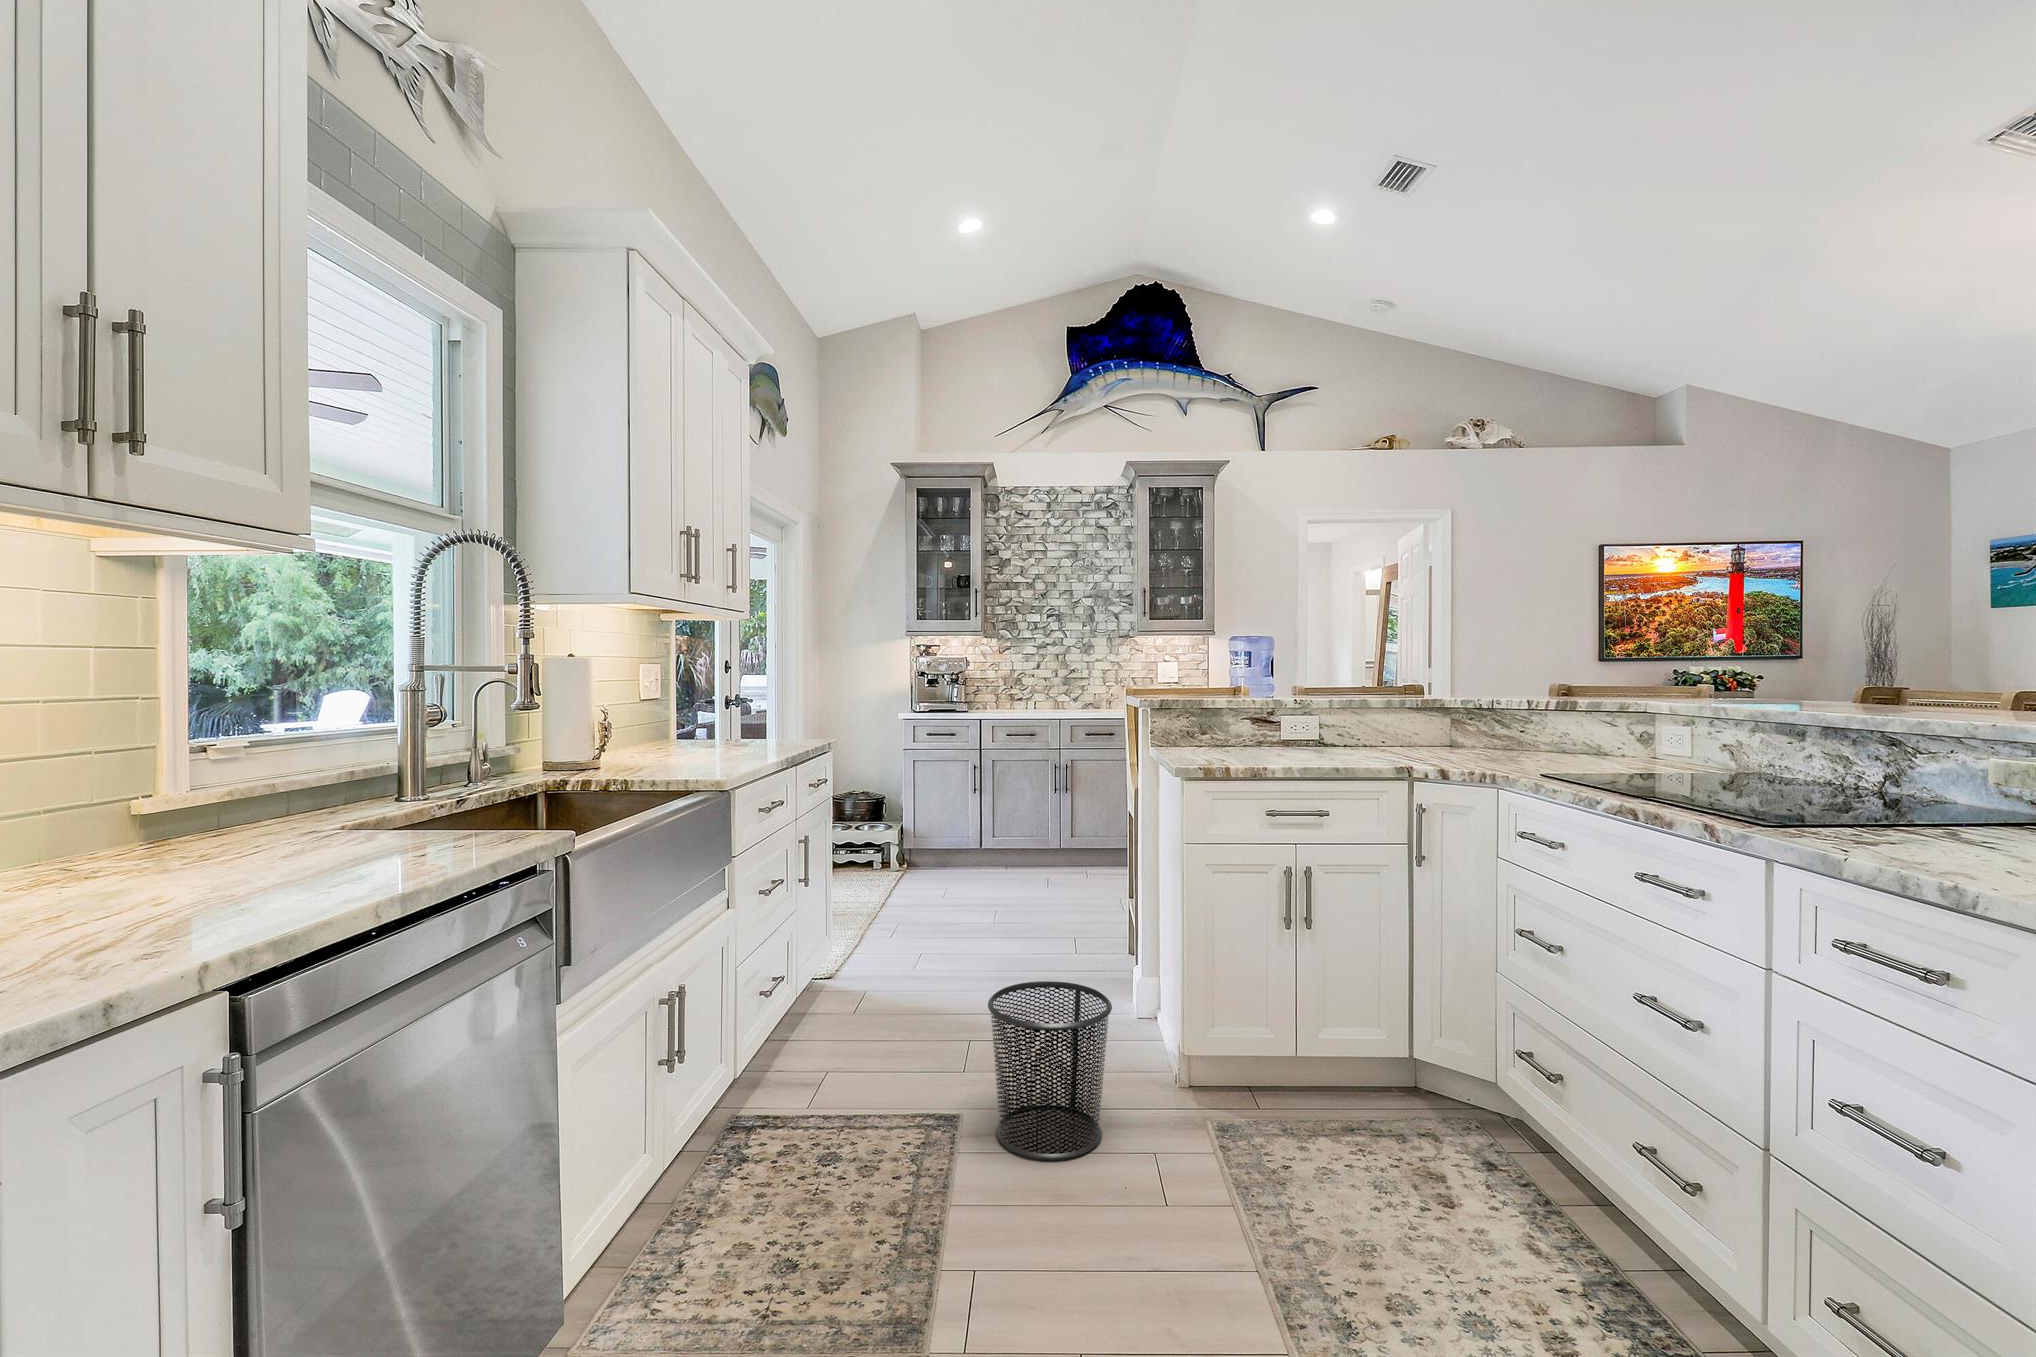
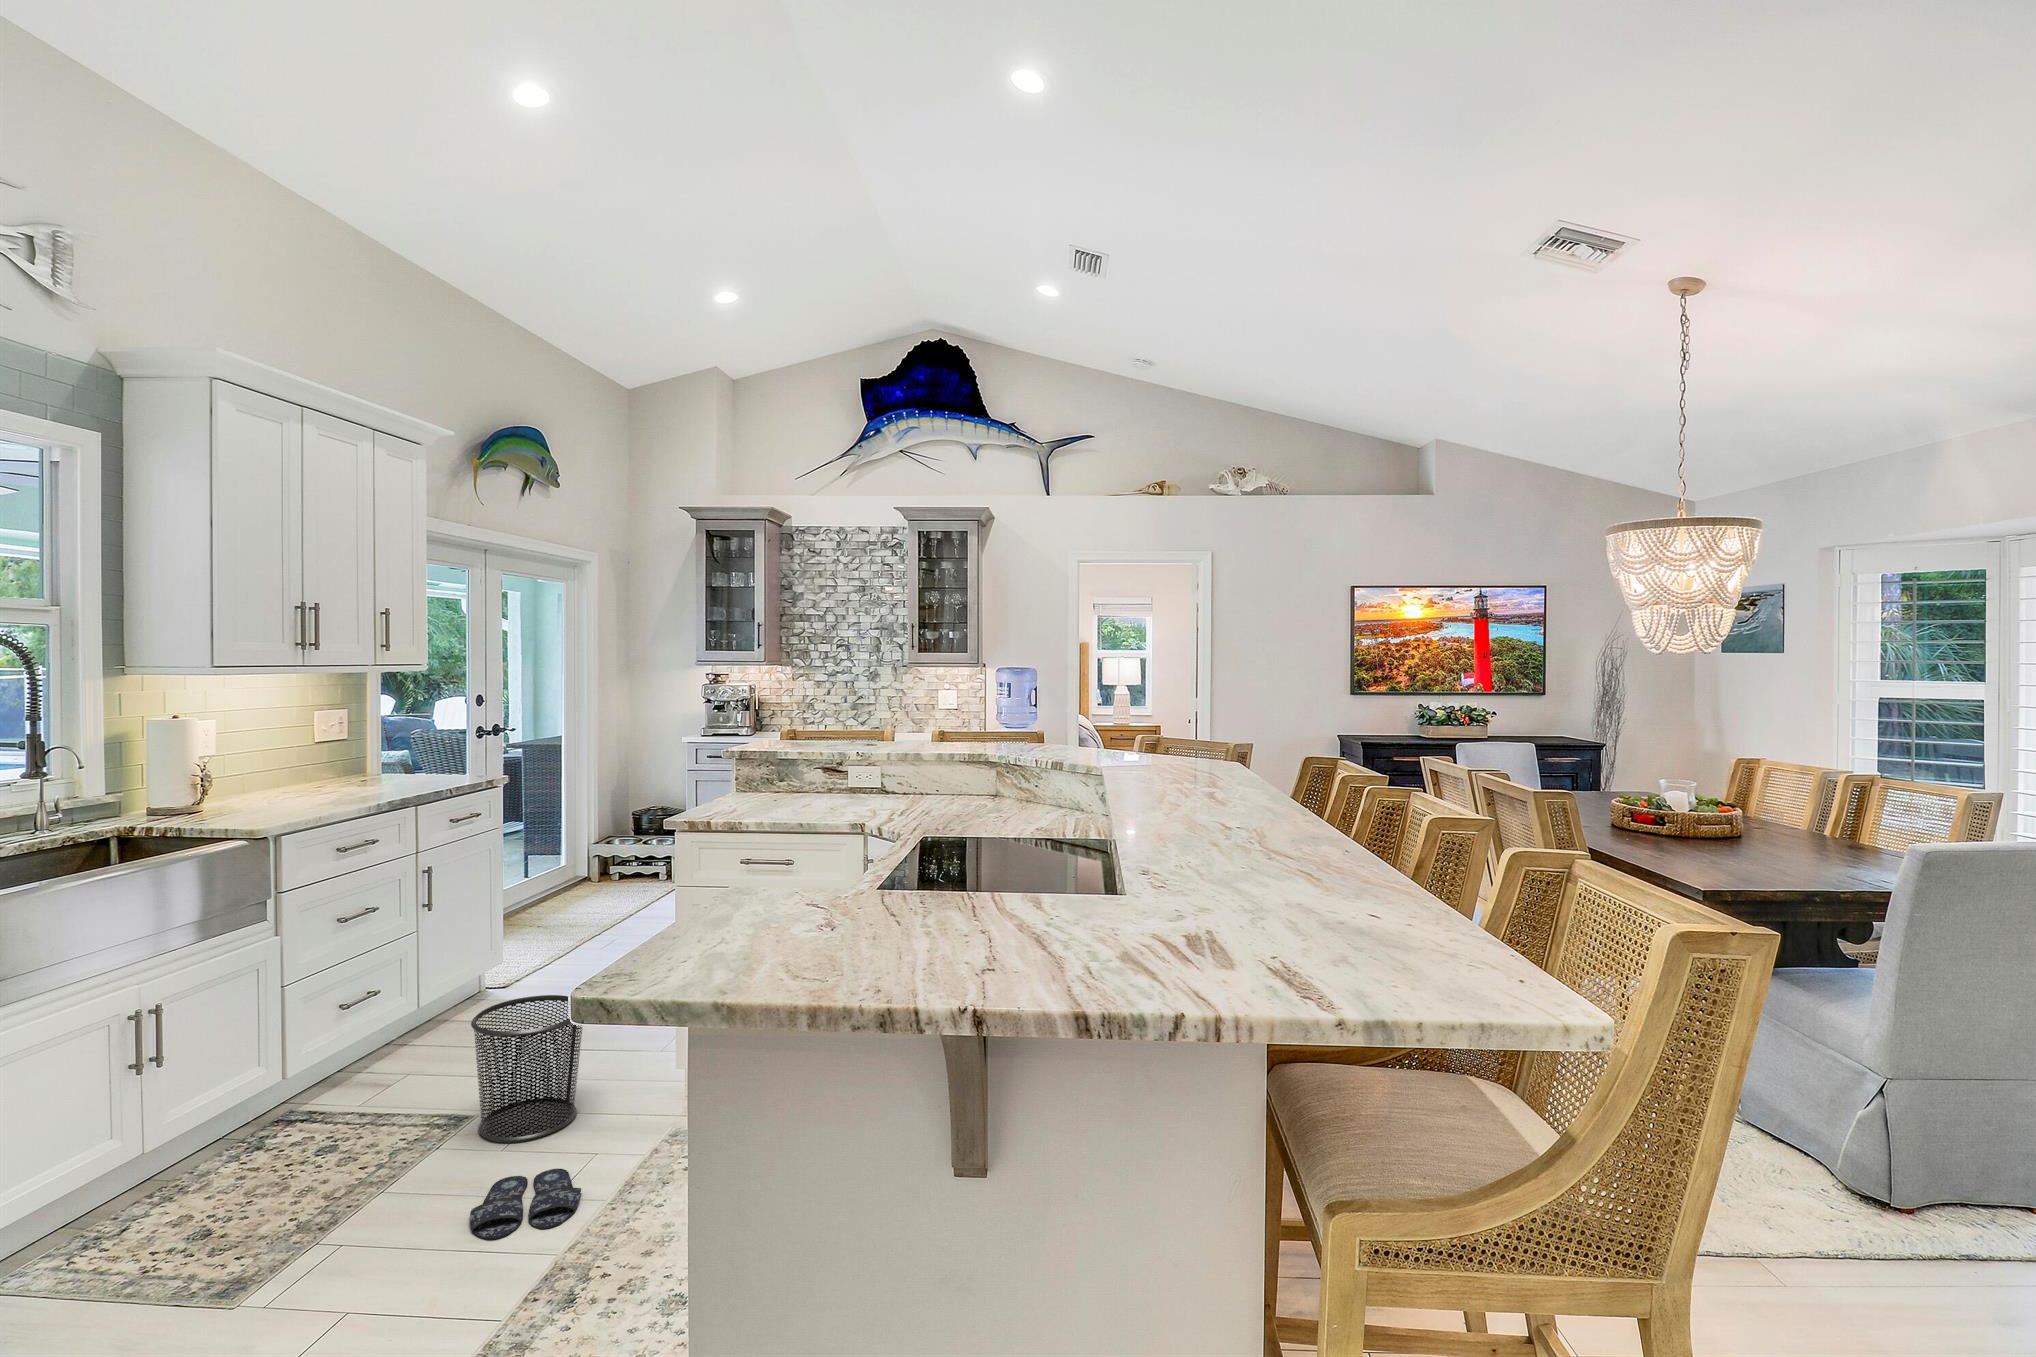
slippers: none [1100,1192,1242,1288] -> present [470,1169,581,1240]

